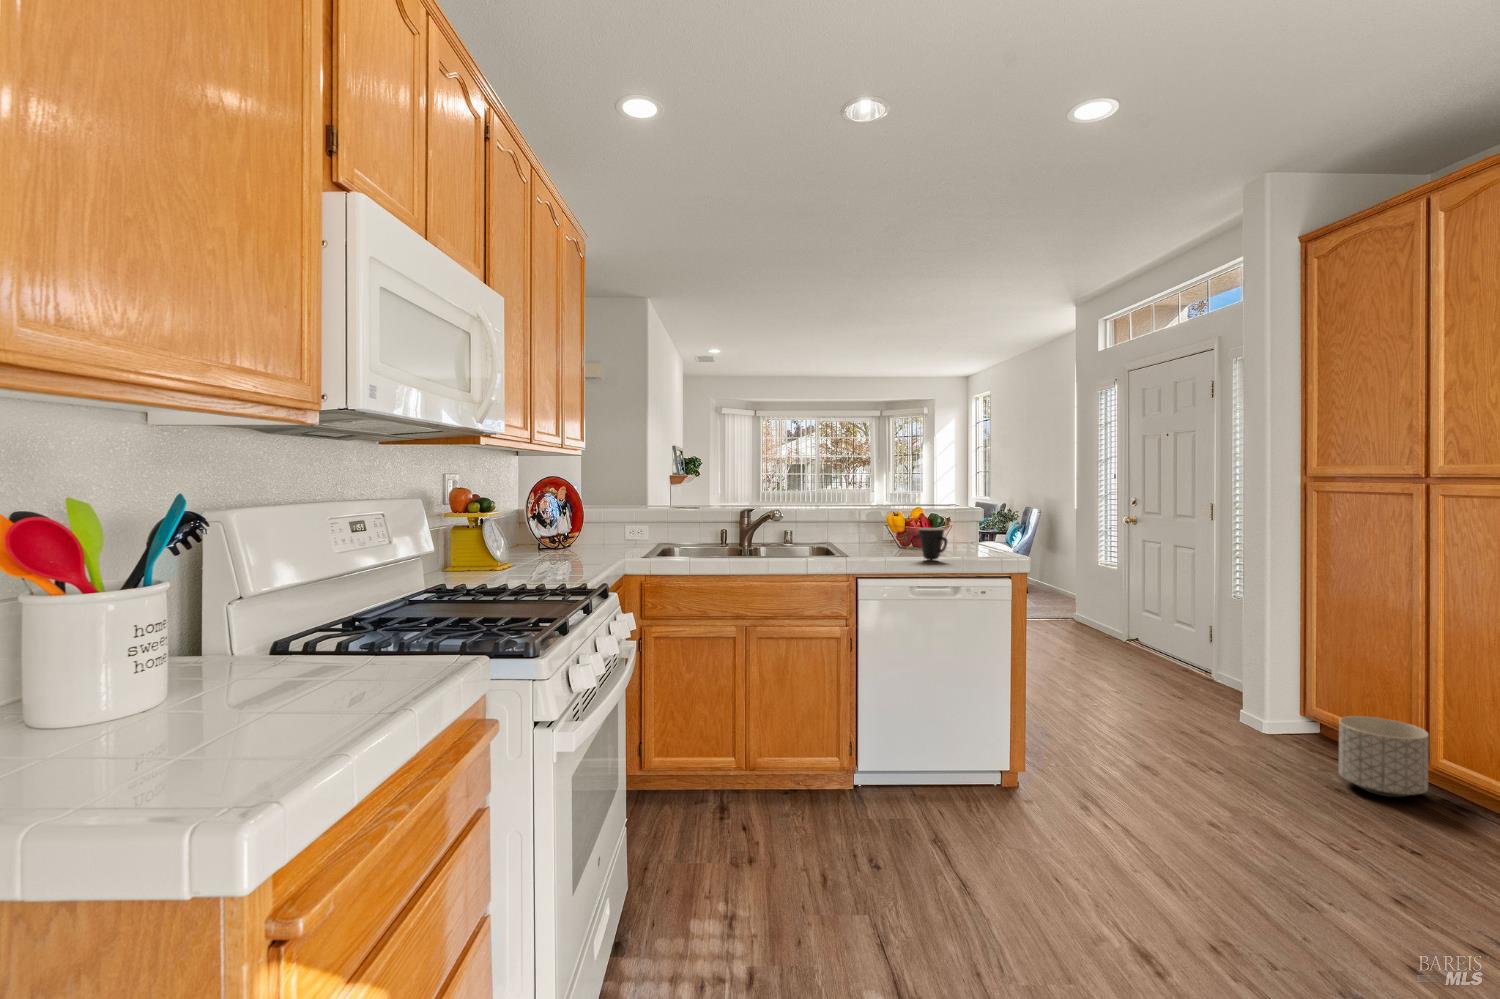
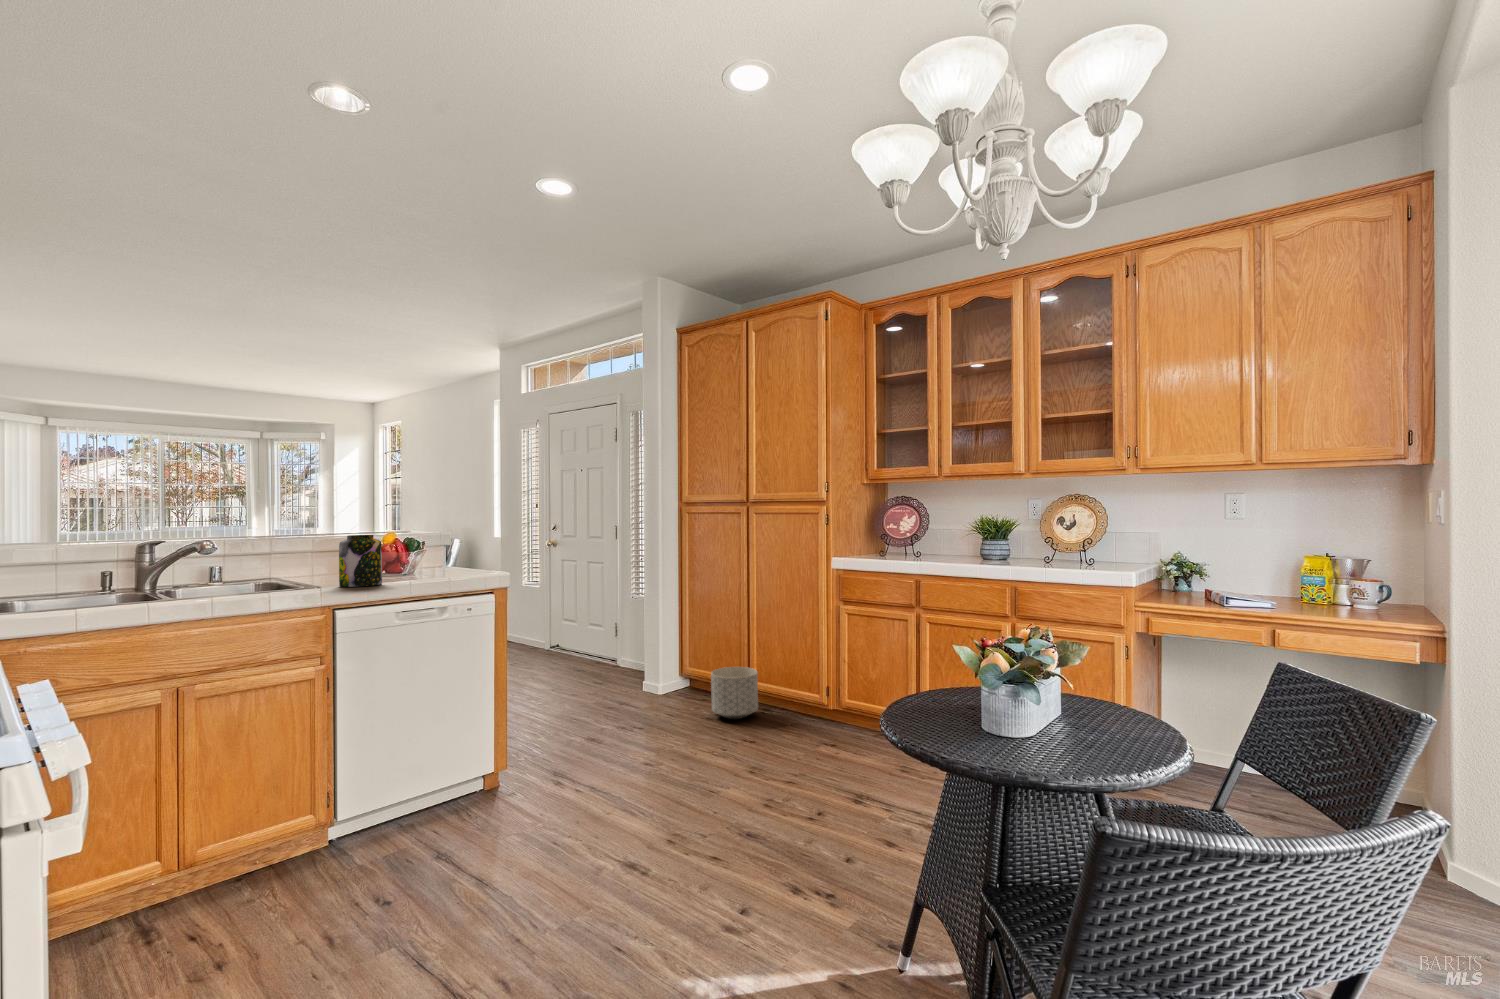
jar: none [870,509,906,558] -> present [339,535,382,587]
mug: present [918,528,948,560] -> none [398,552,431,584]

